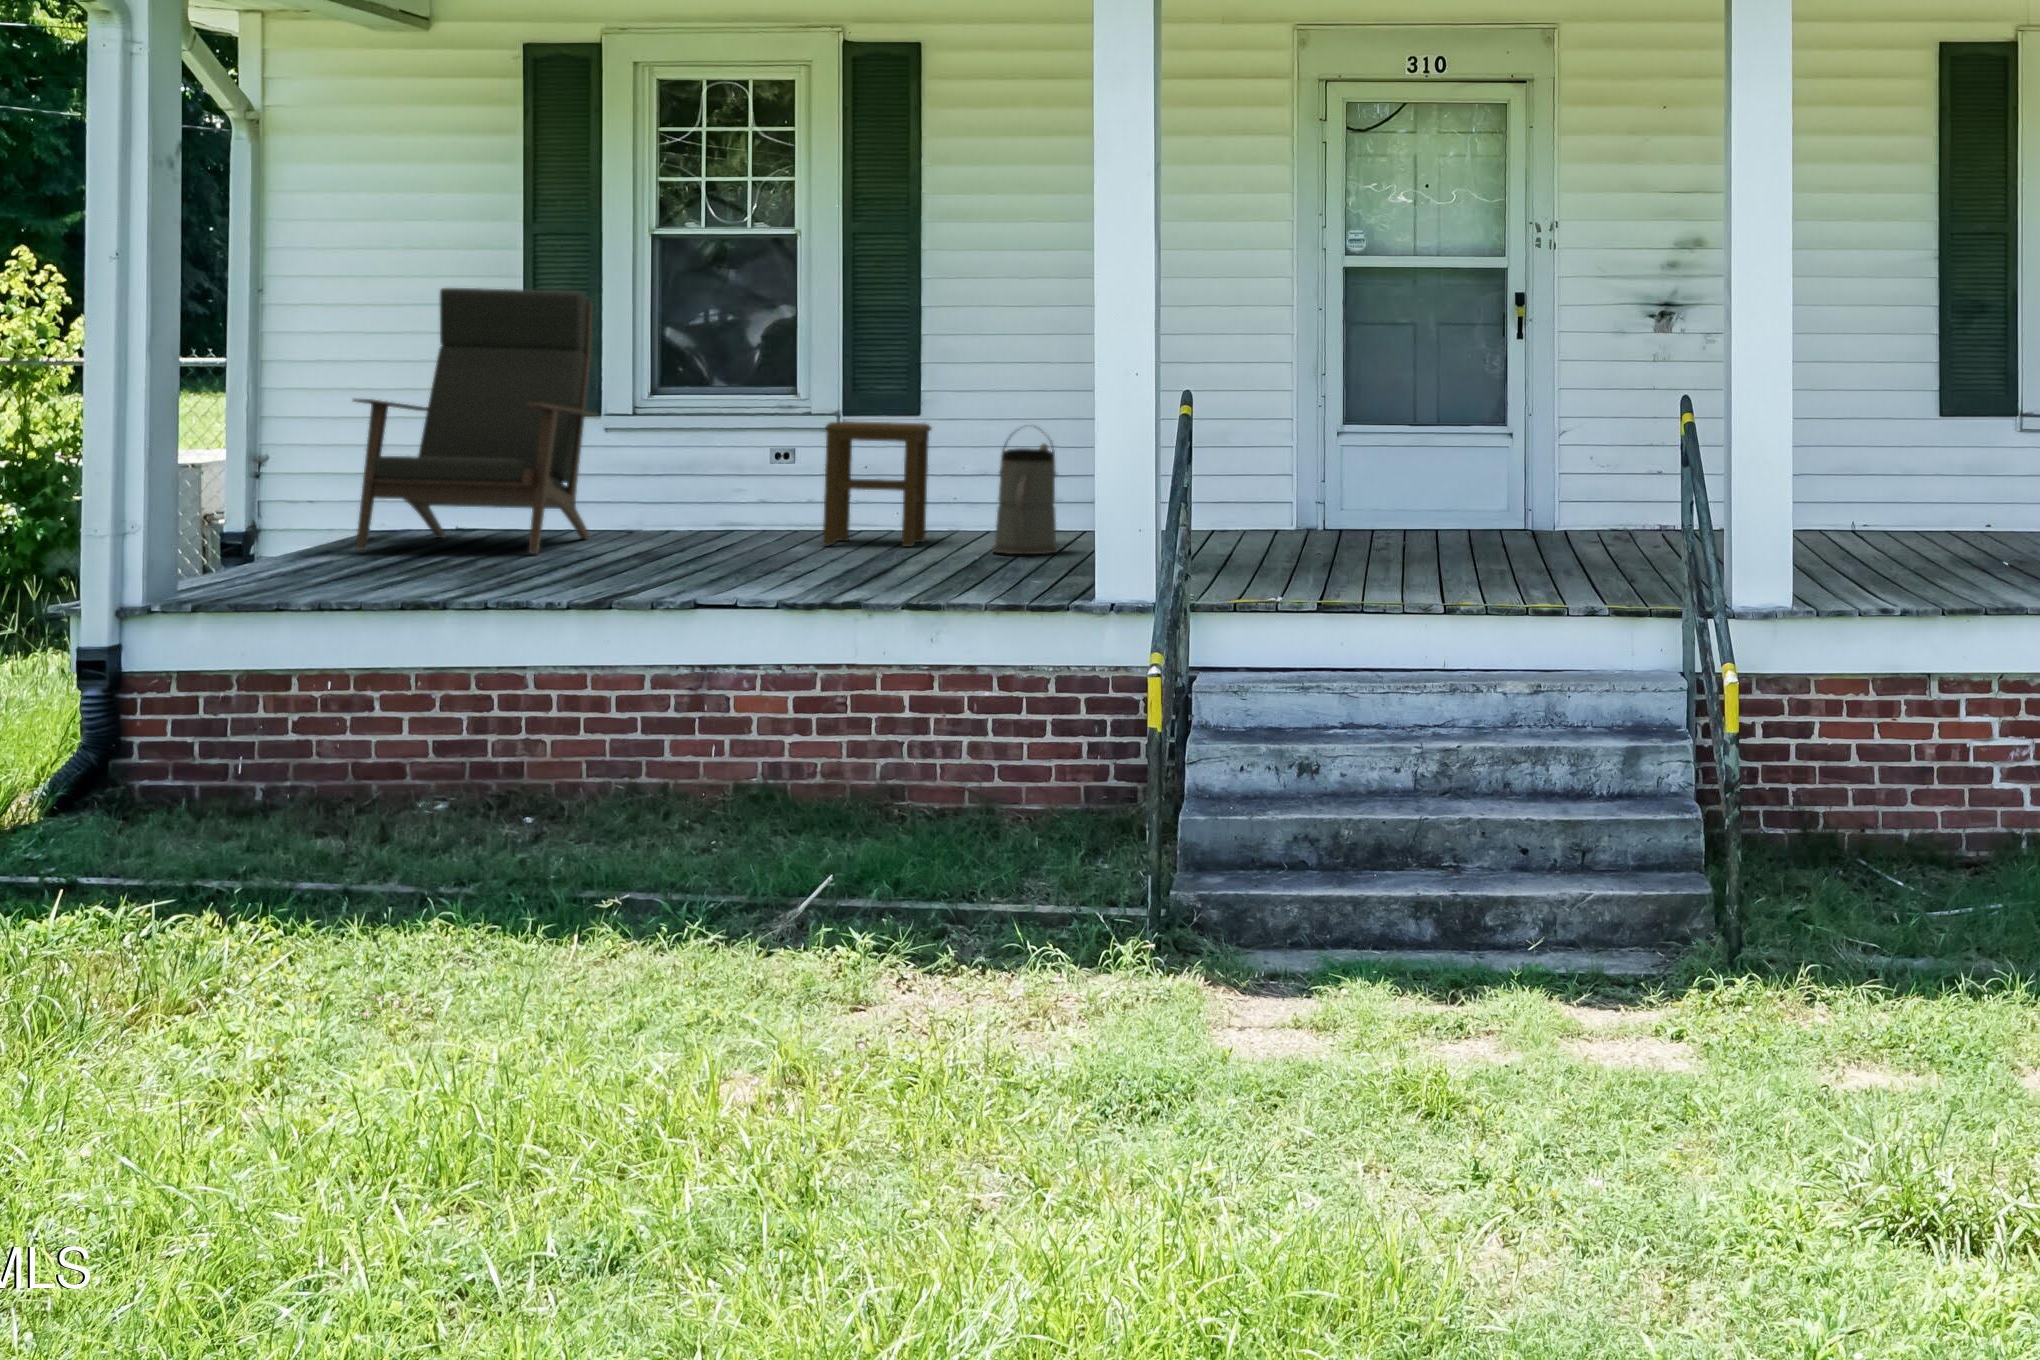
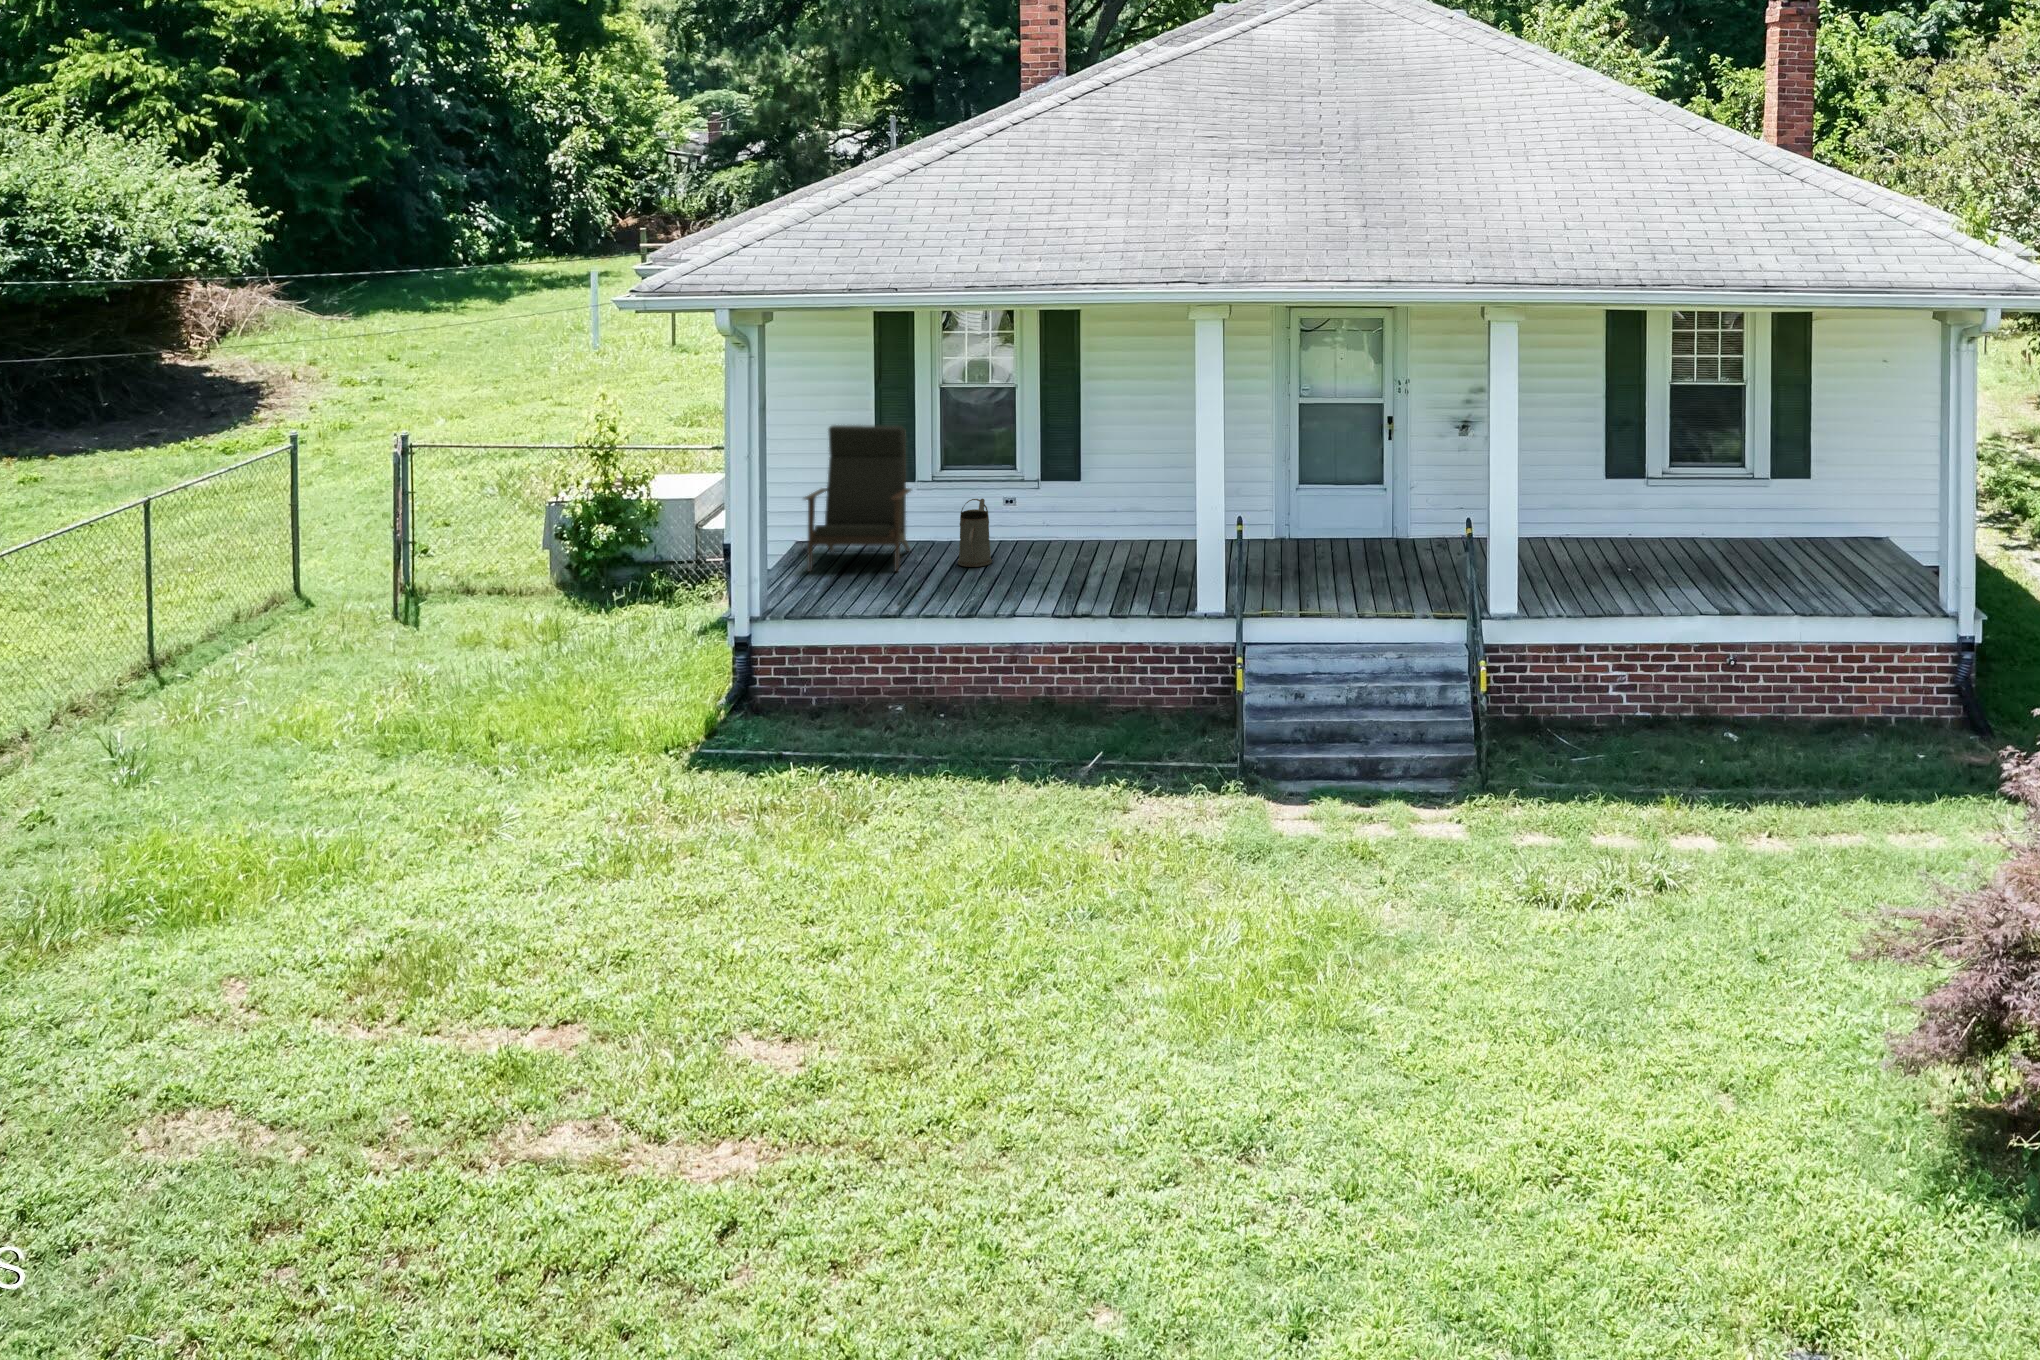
stool: present [823,421,931,547] -> none [1034,488,1085,555]
watering can: present [992,425,1058,554] -> present [958,498,992,567]

